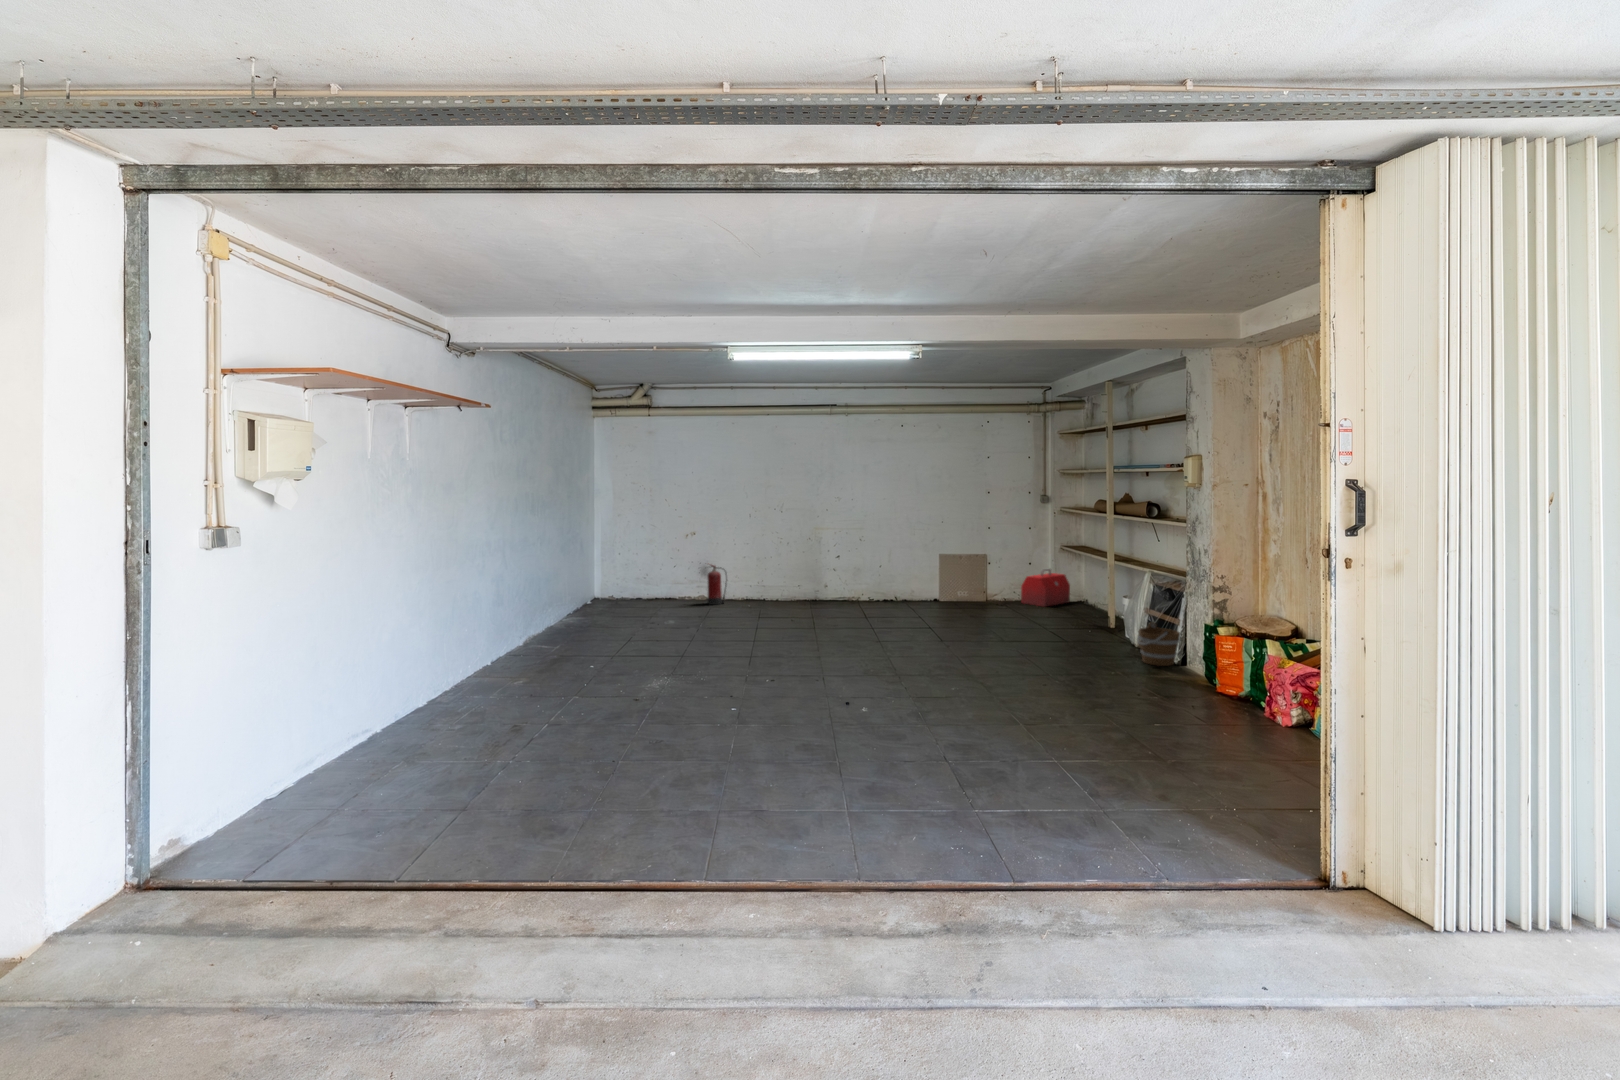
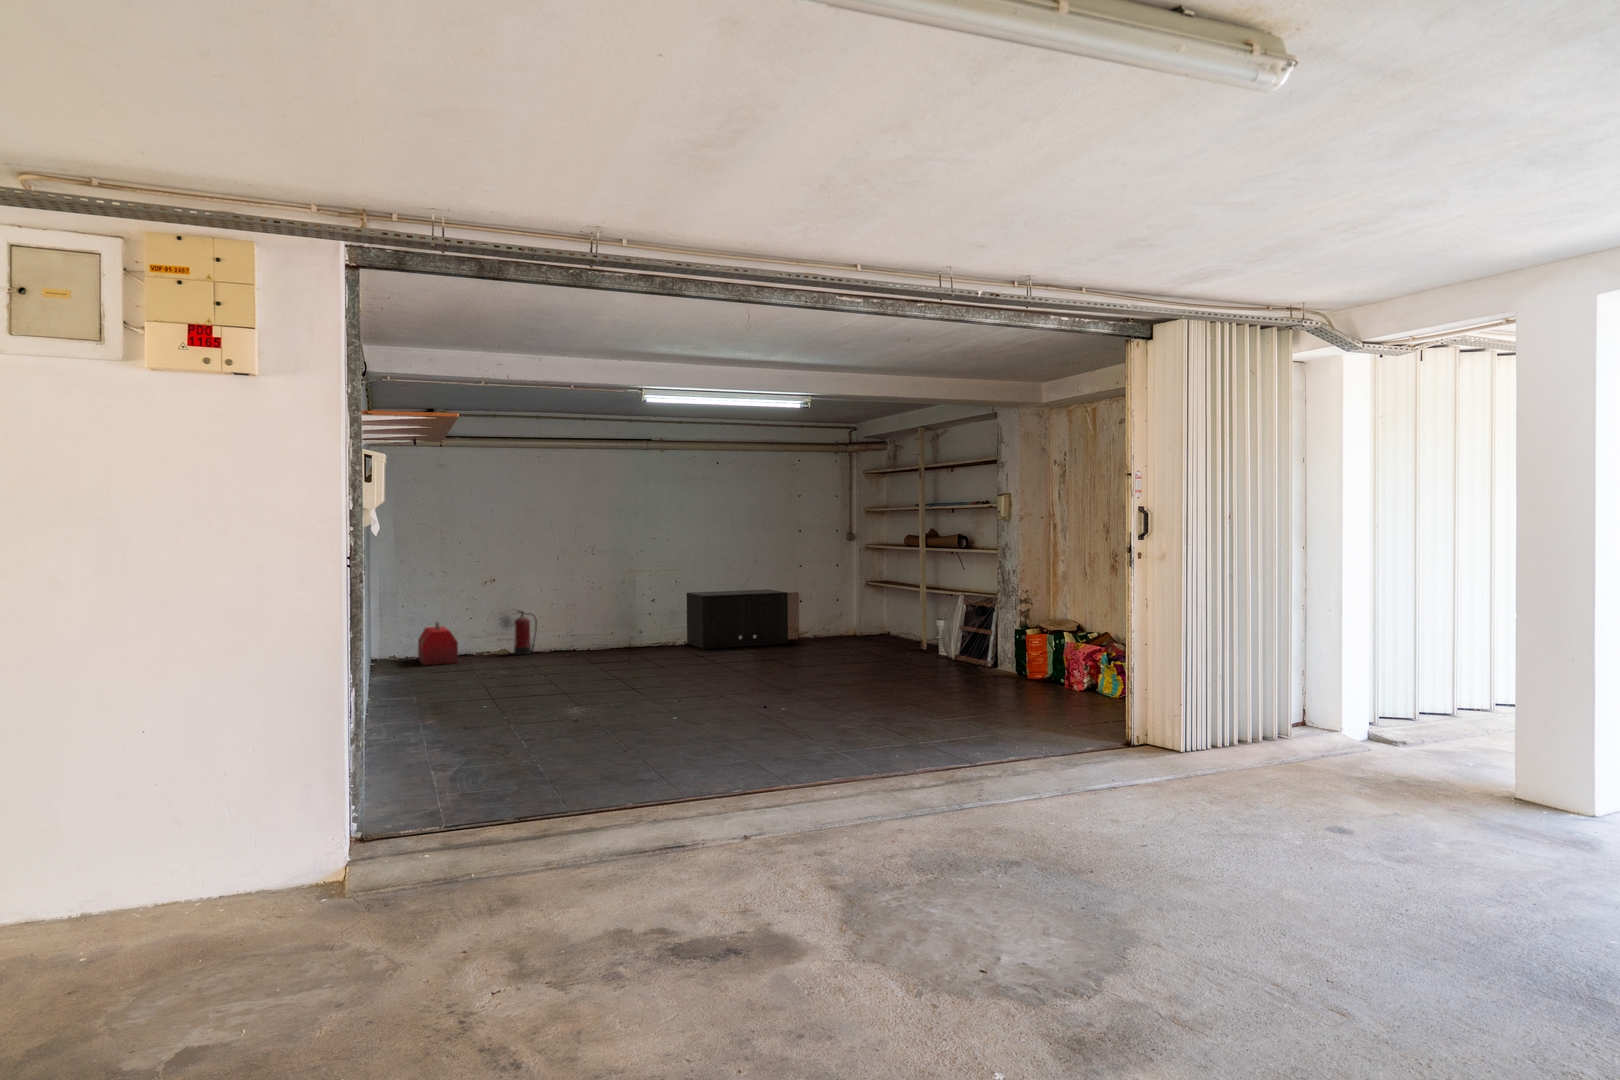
storage cabinet: none [869,552,966,610] -> present [687,589,788,649]
toolbox: present [1021,569,1070,606] -> present [418,621,458,665]
bucket: present [1137,622,1180,666] -> none [962,633,995,668]

